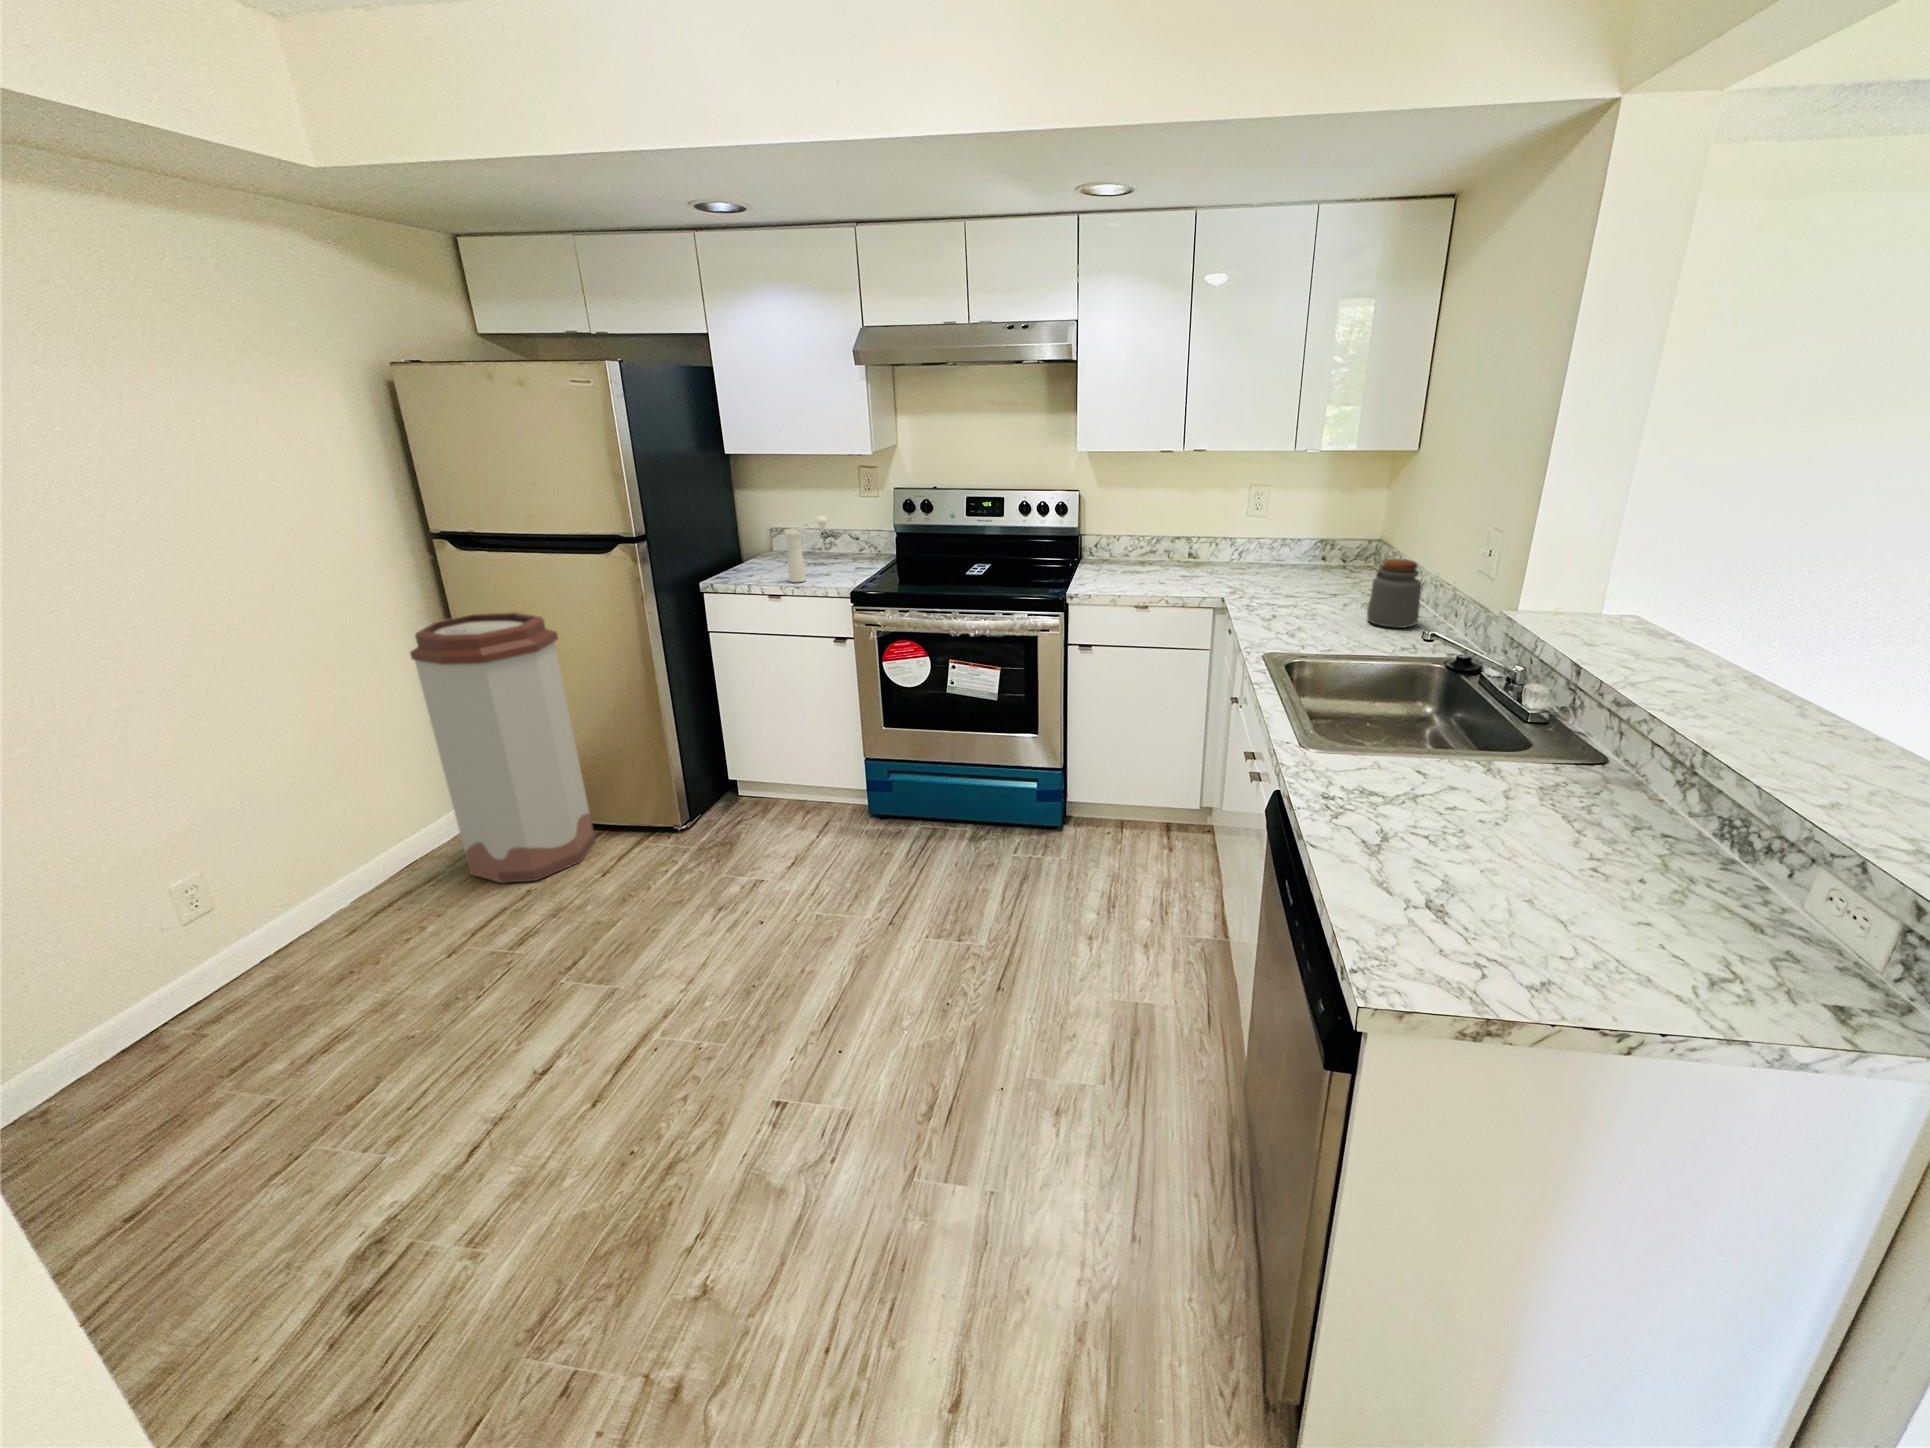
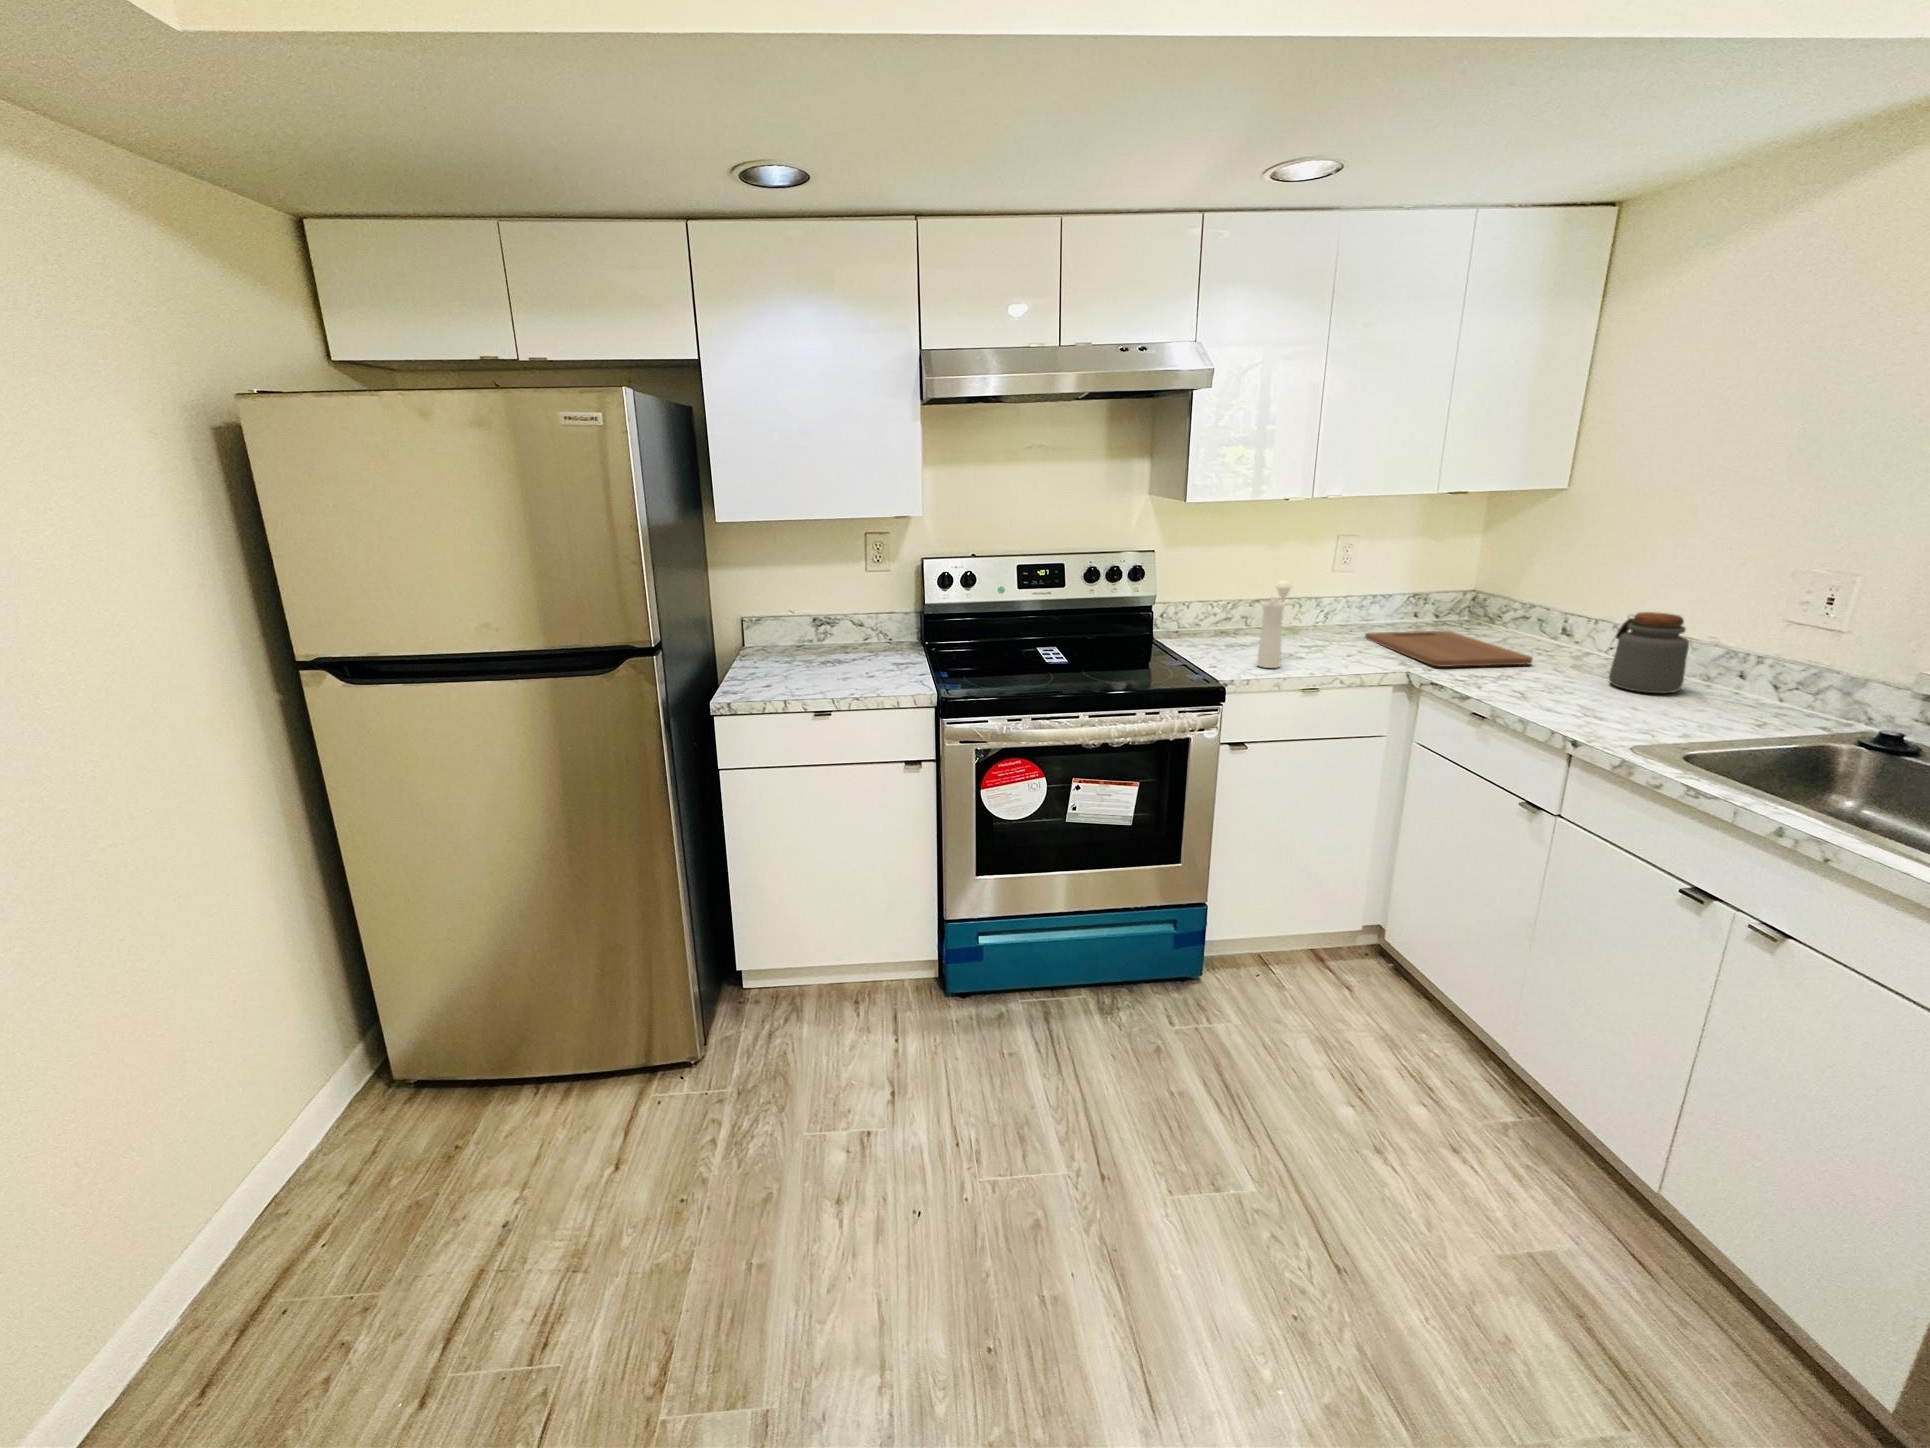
pepper mill: present [785,516,827,582] -> present [1257,581,1292,668]
cutting board: none [1254,570,1343,601] -> present [1365,631,1533,667]
trash can: present [410,613,595,883] -> none [298,779,573,1220]

